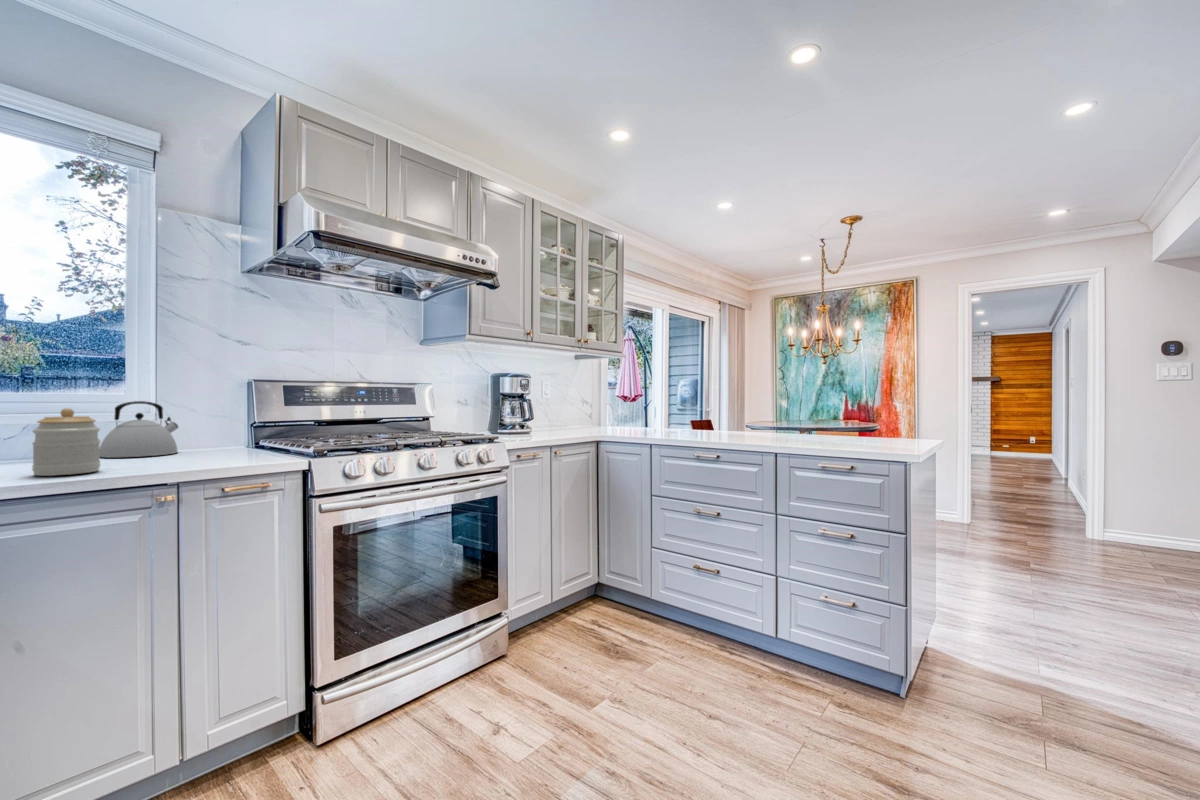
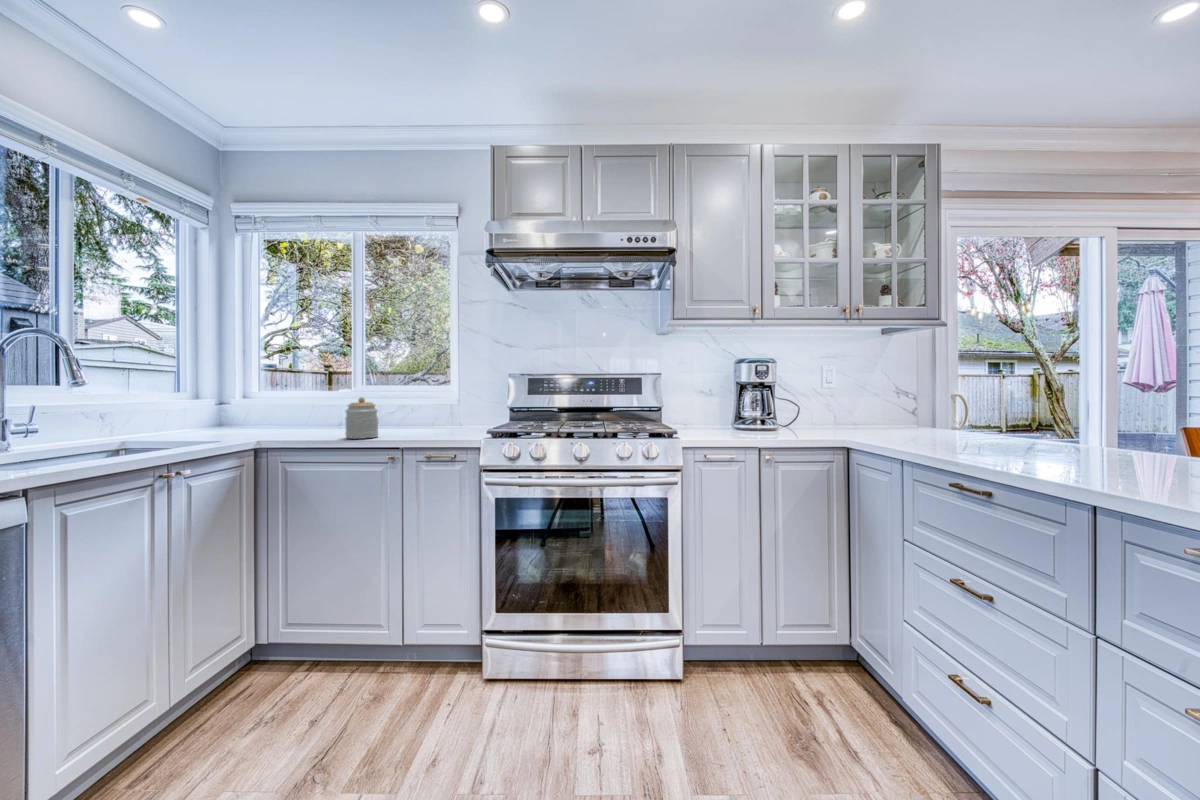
kettle: present [99,401,178,457] -> none [419,392,463,430]

